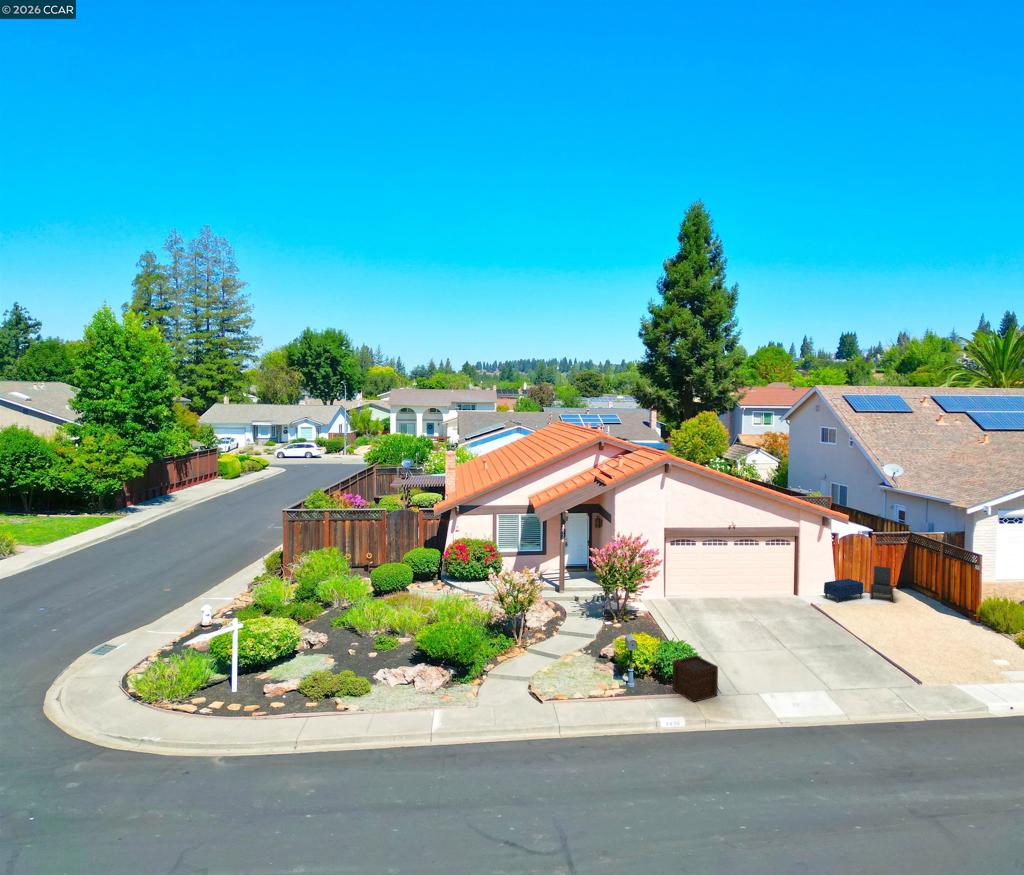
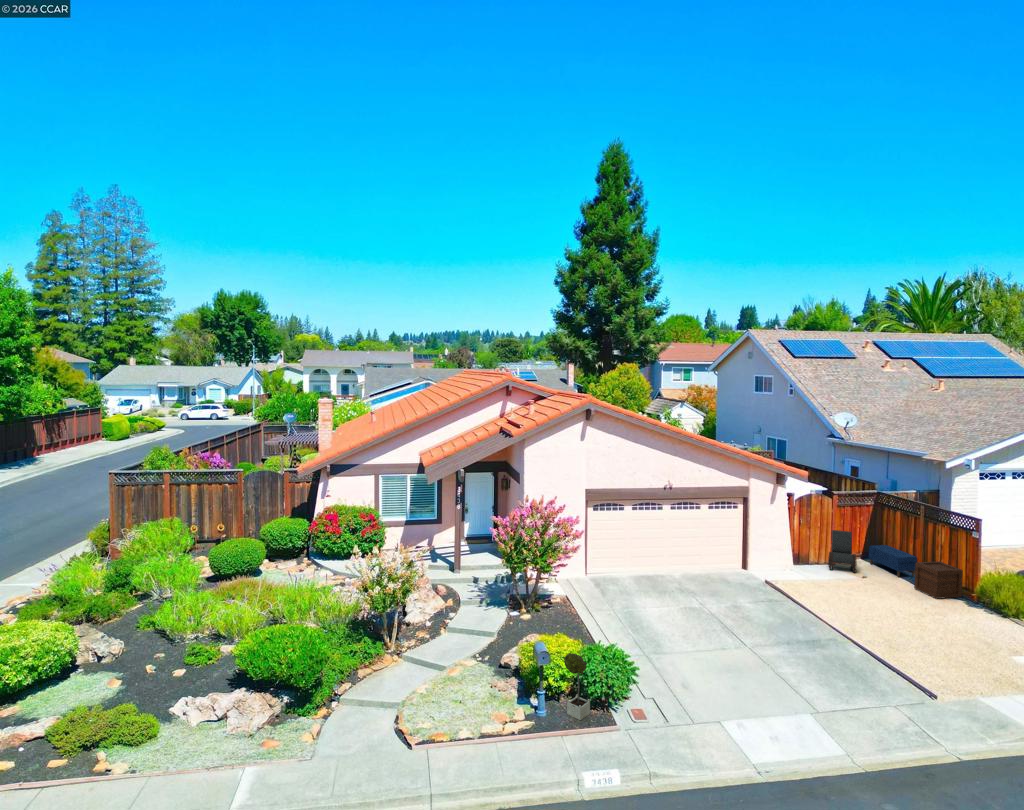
bench: present [824,579,863,603] -> present [869,545,917,577]
potted tree: none [646,645,664,691] -> present [564,653,590,720]
wooden crate: present [673,655,718,702] -> present [914,561,963,599]

